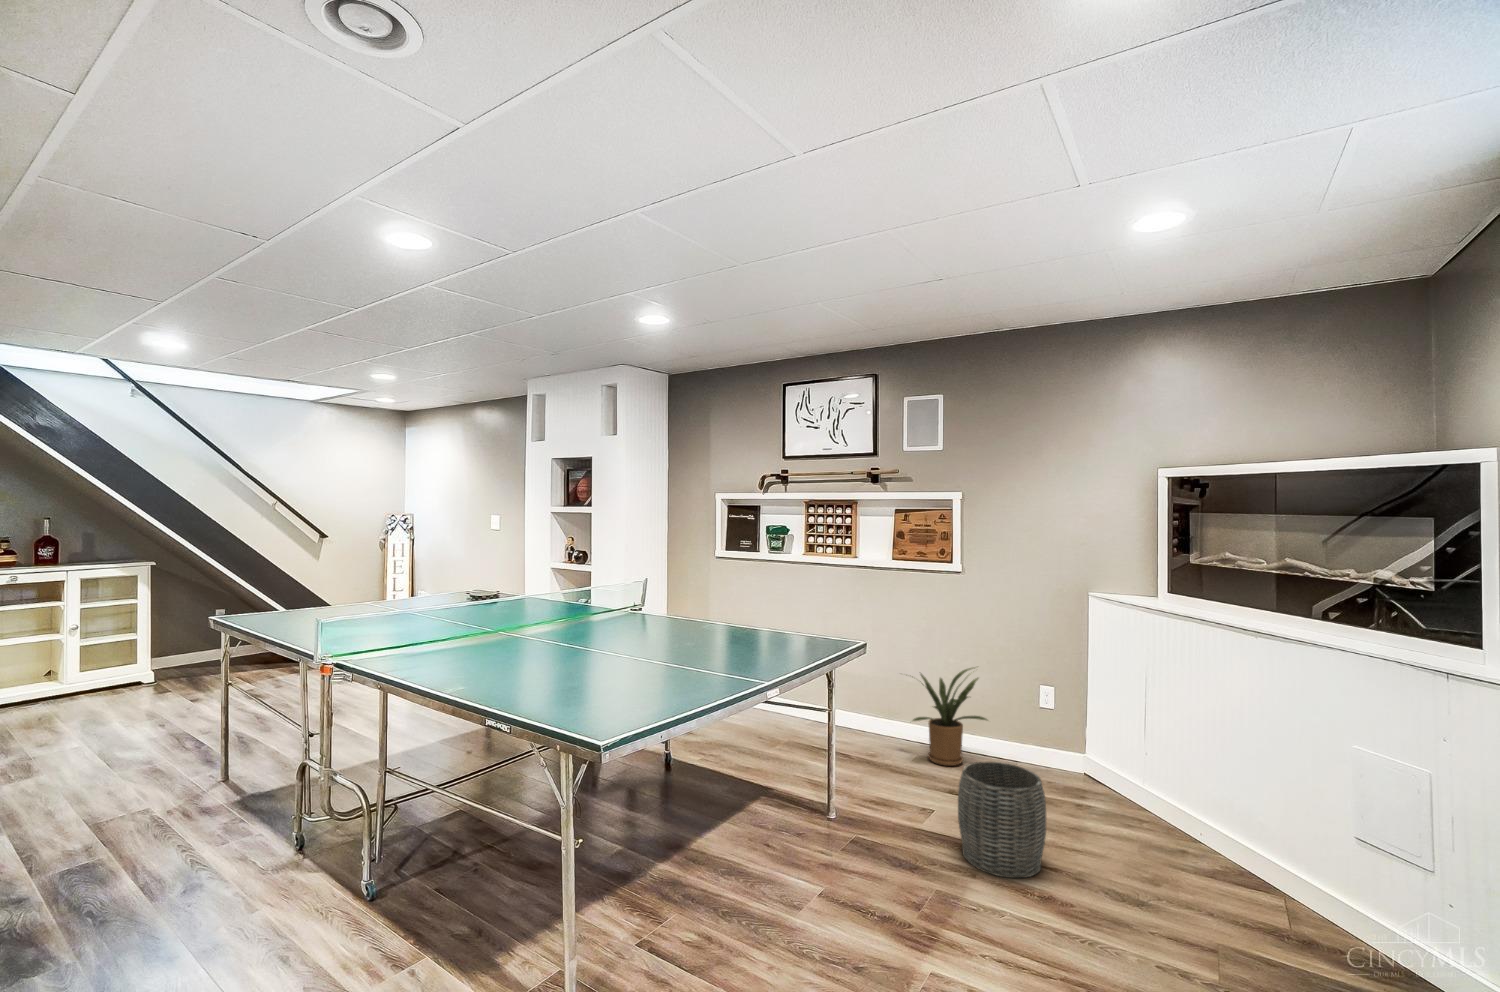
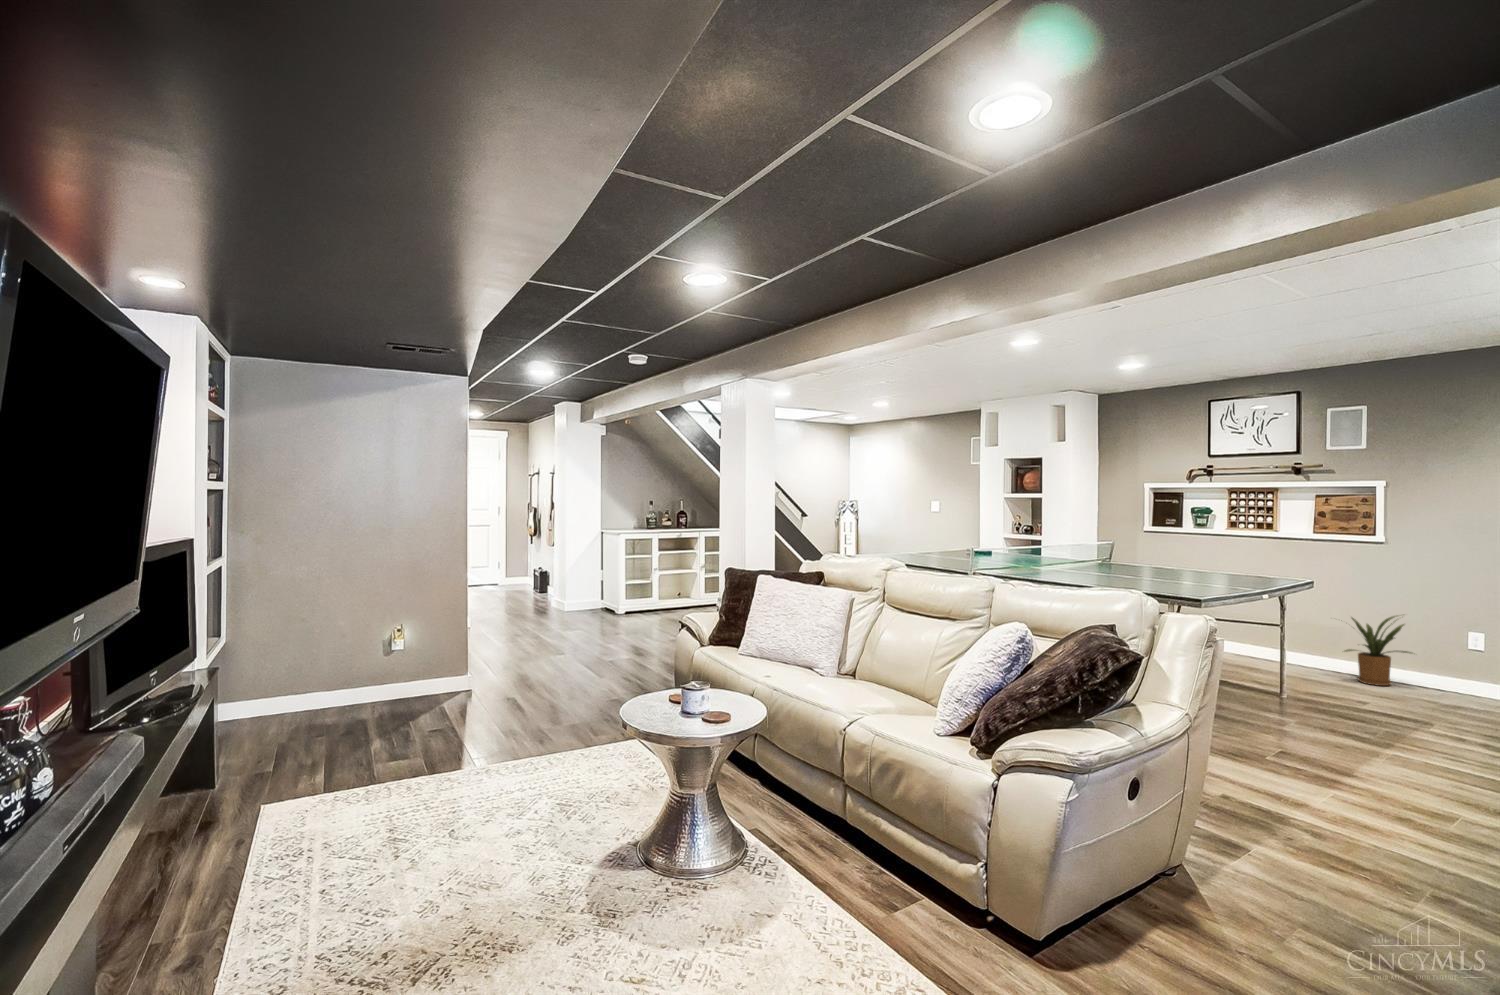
woven basket: present [958,761,1046,878] -> none [1399,666,1475,734]

